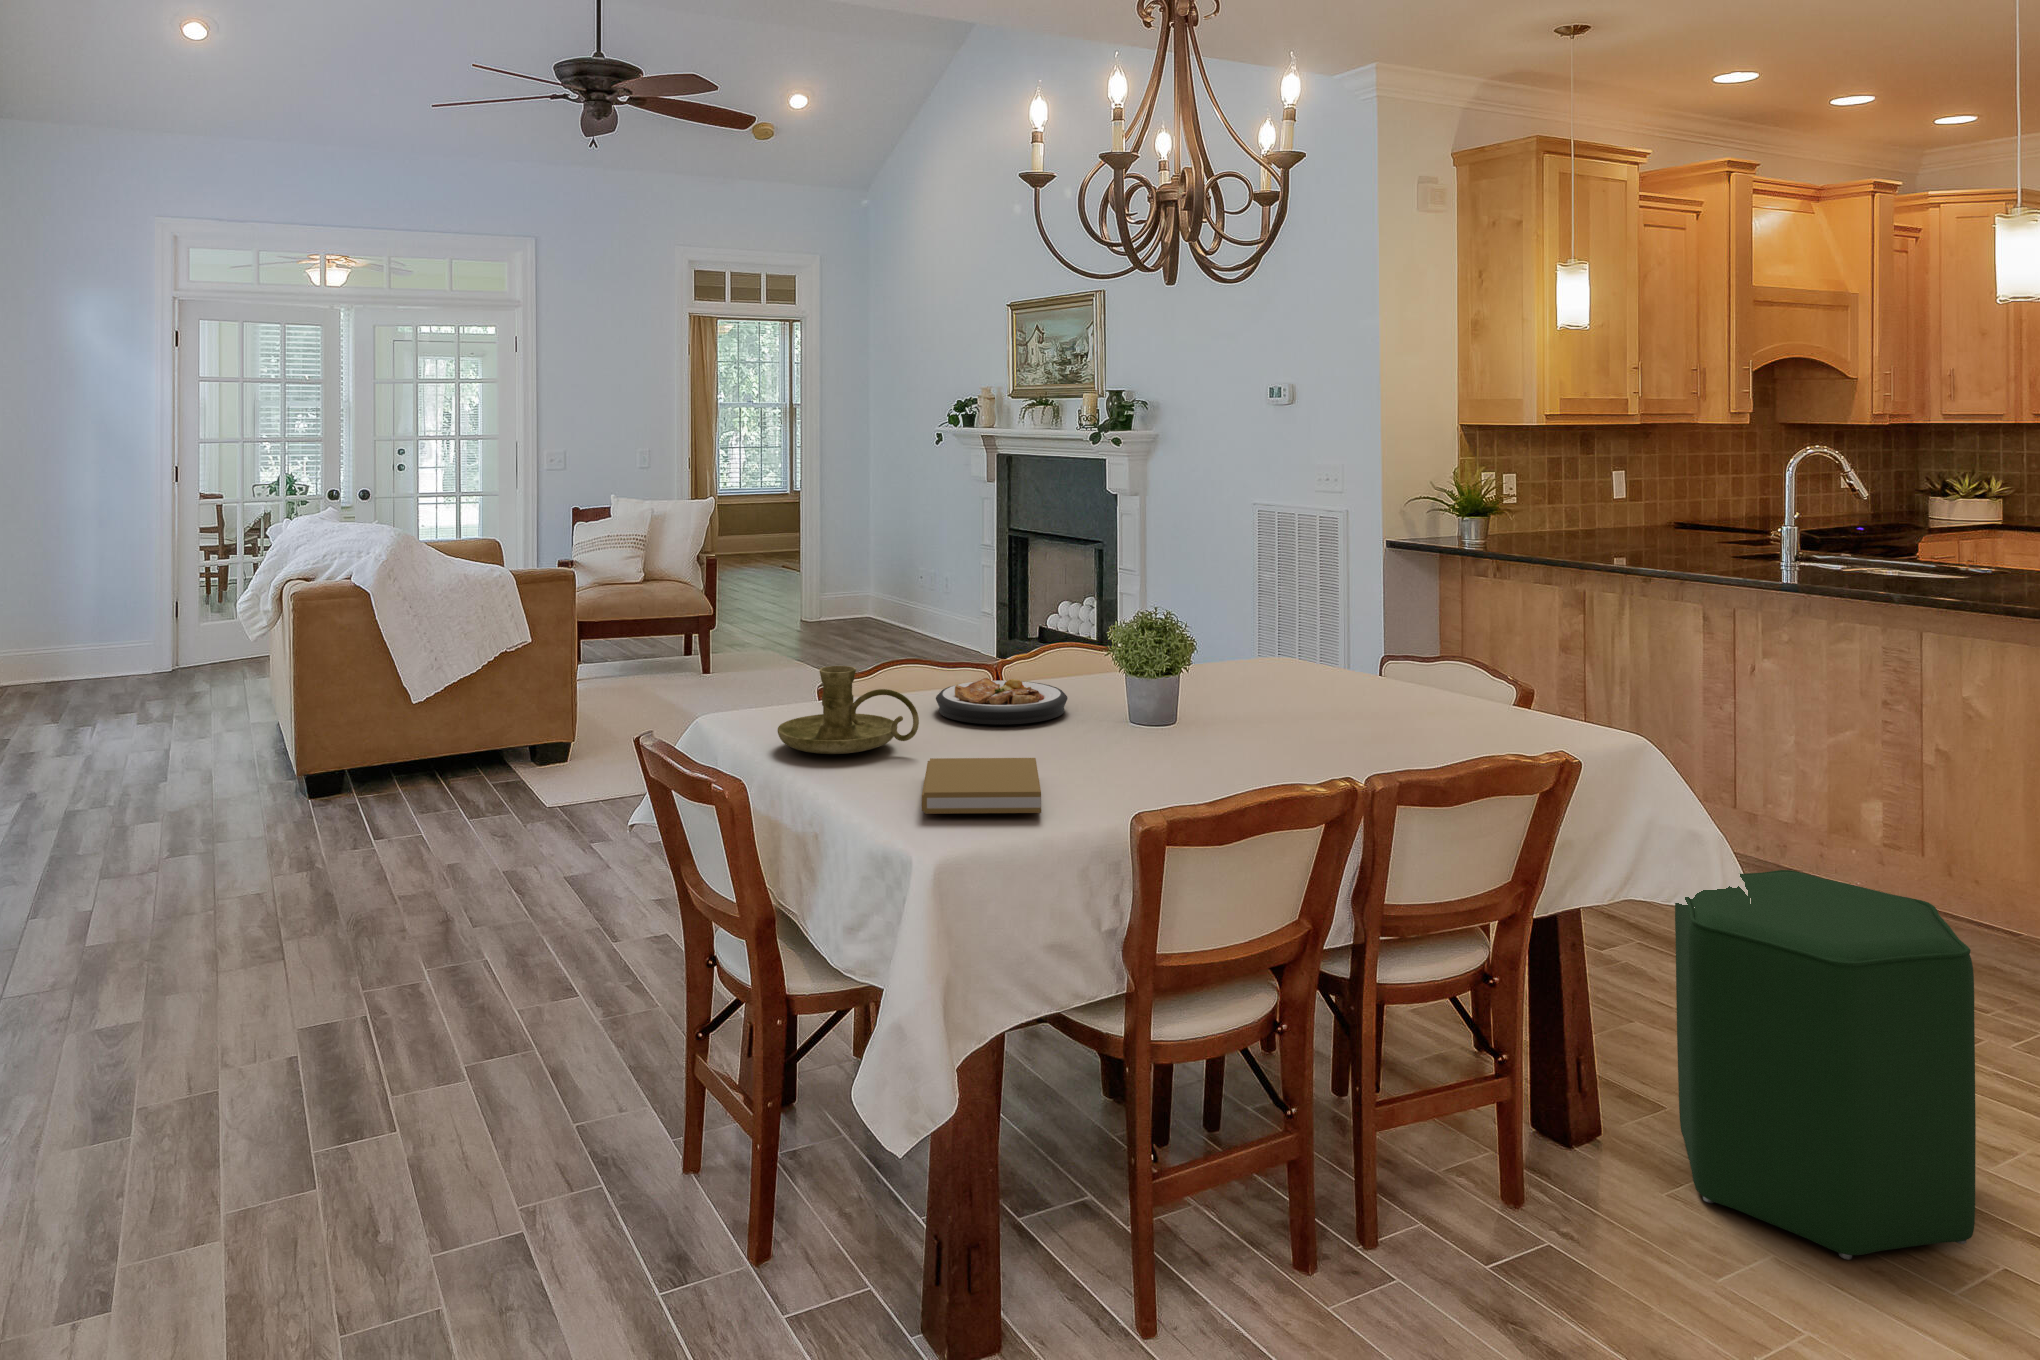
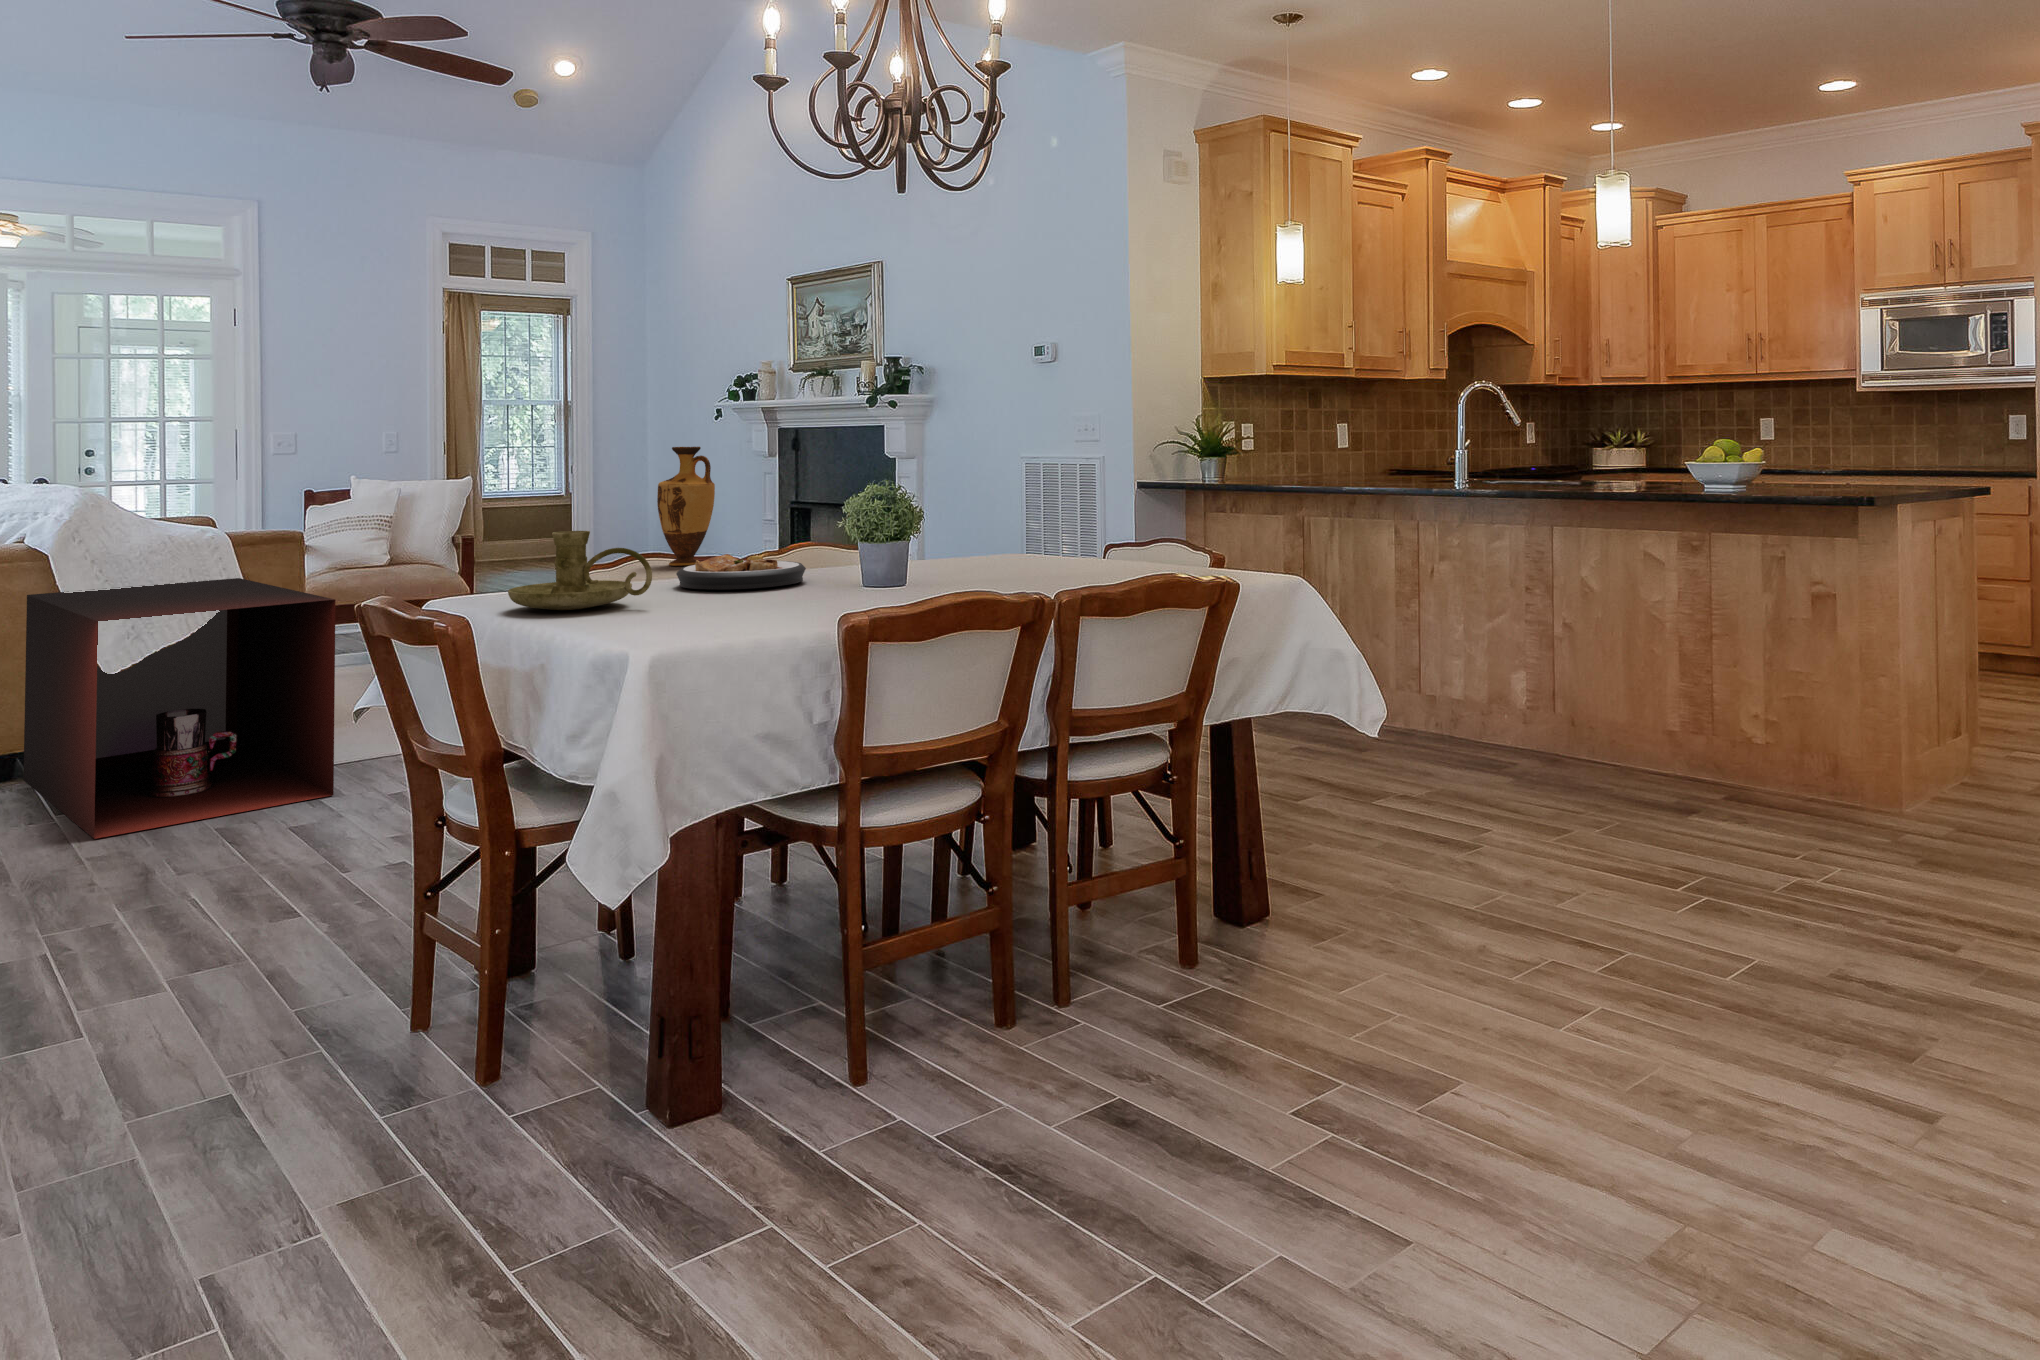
vase: none [909,543,966,669] -> present [657,447,715,566]
storage cabinet: none [346,615,604,879] -> present [23,578,336,839]
book: present [922,758,1041,814] -> none [644,596,763,632]
ottoman: present [1675,870,1976,1260] -> none [1330,681,1545,970]

